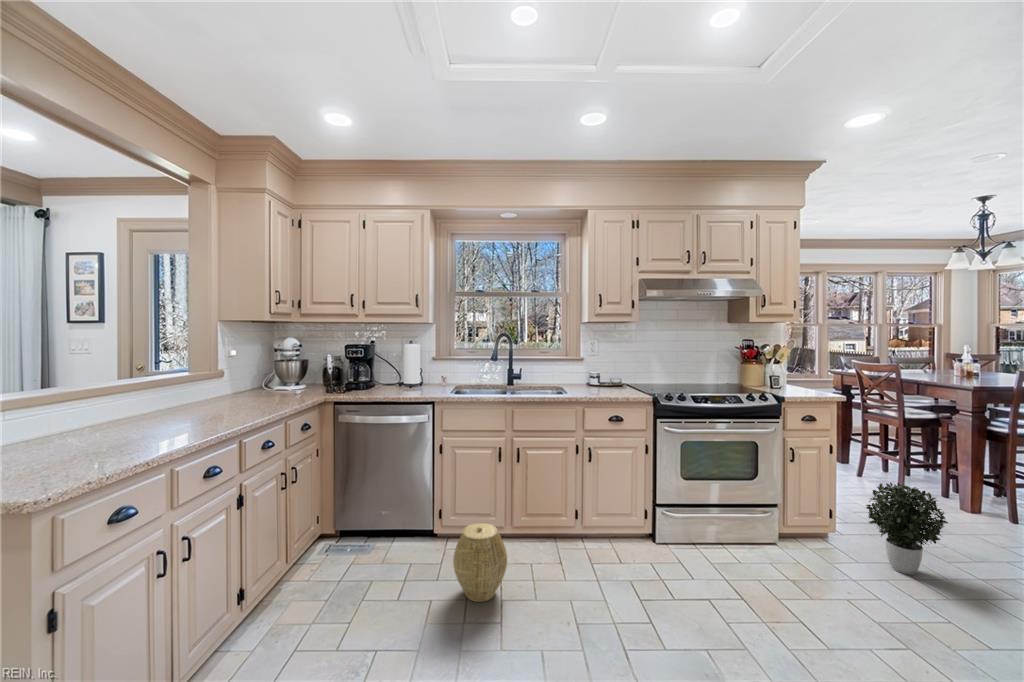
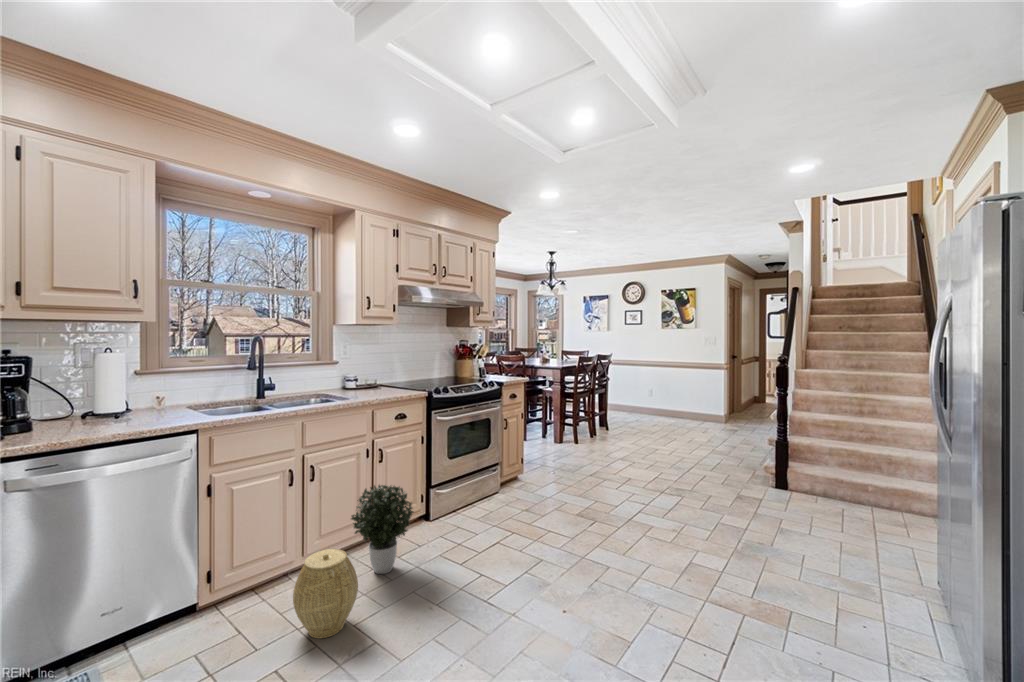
potted plant: present [866,482,948,575] -> present [351,485,414,574]

